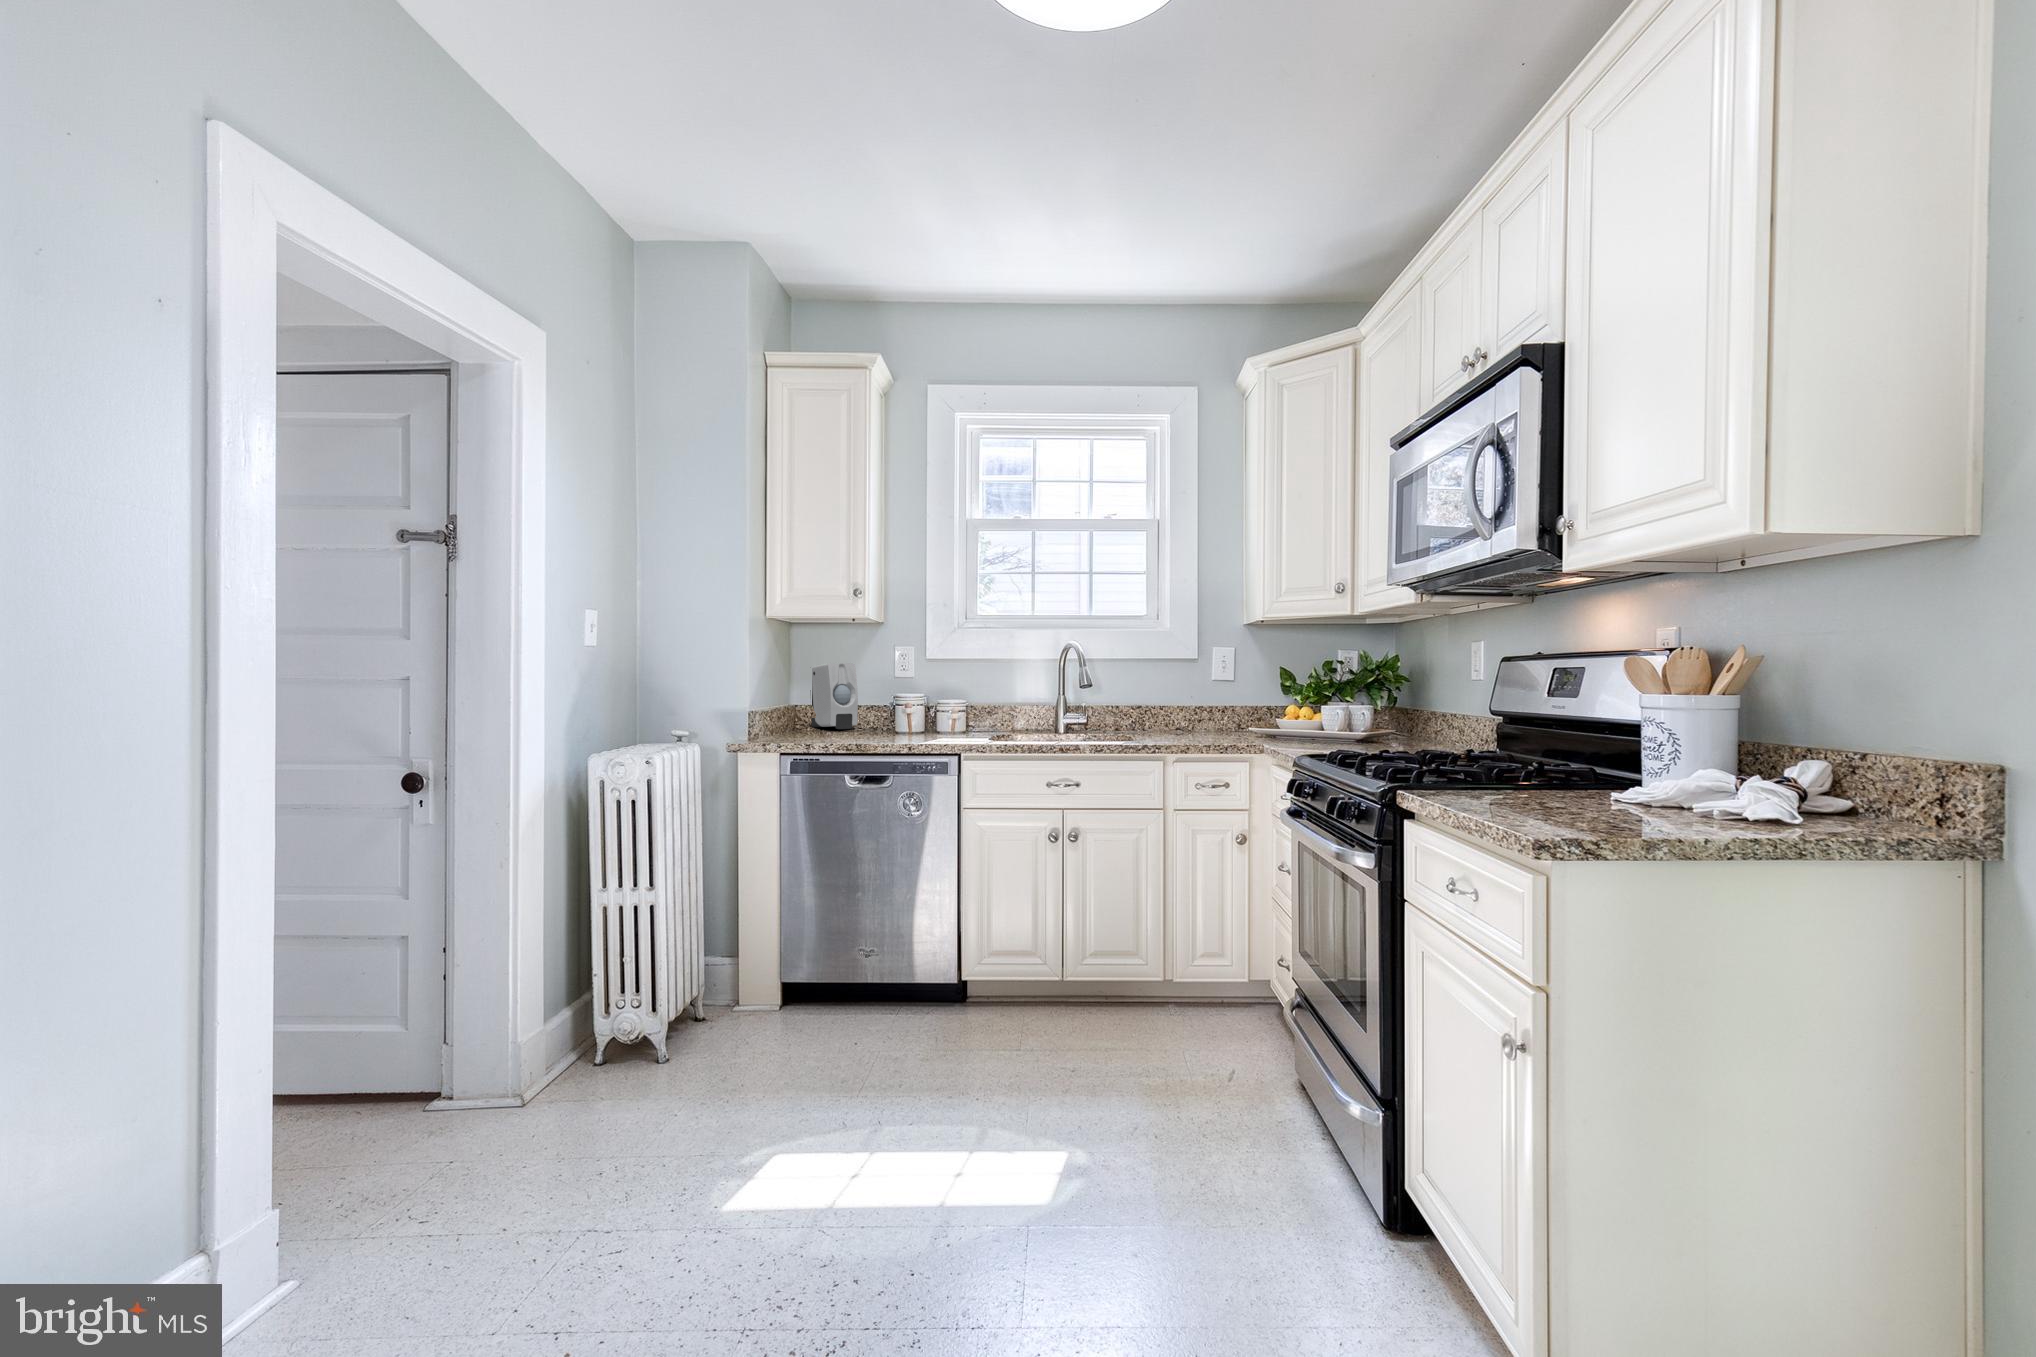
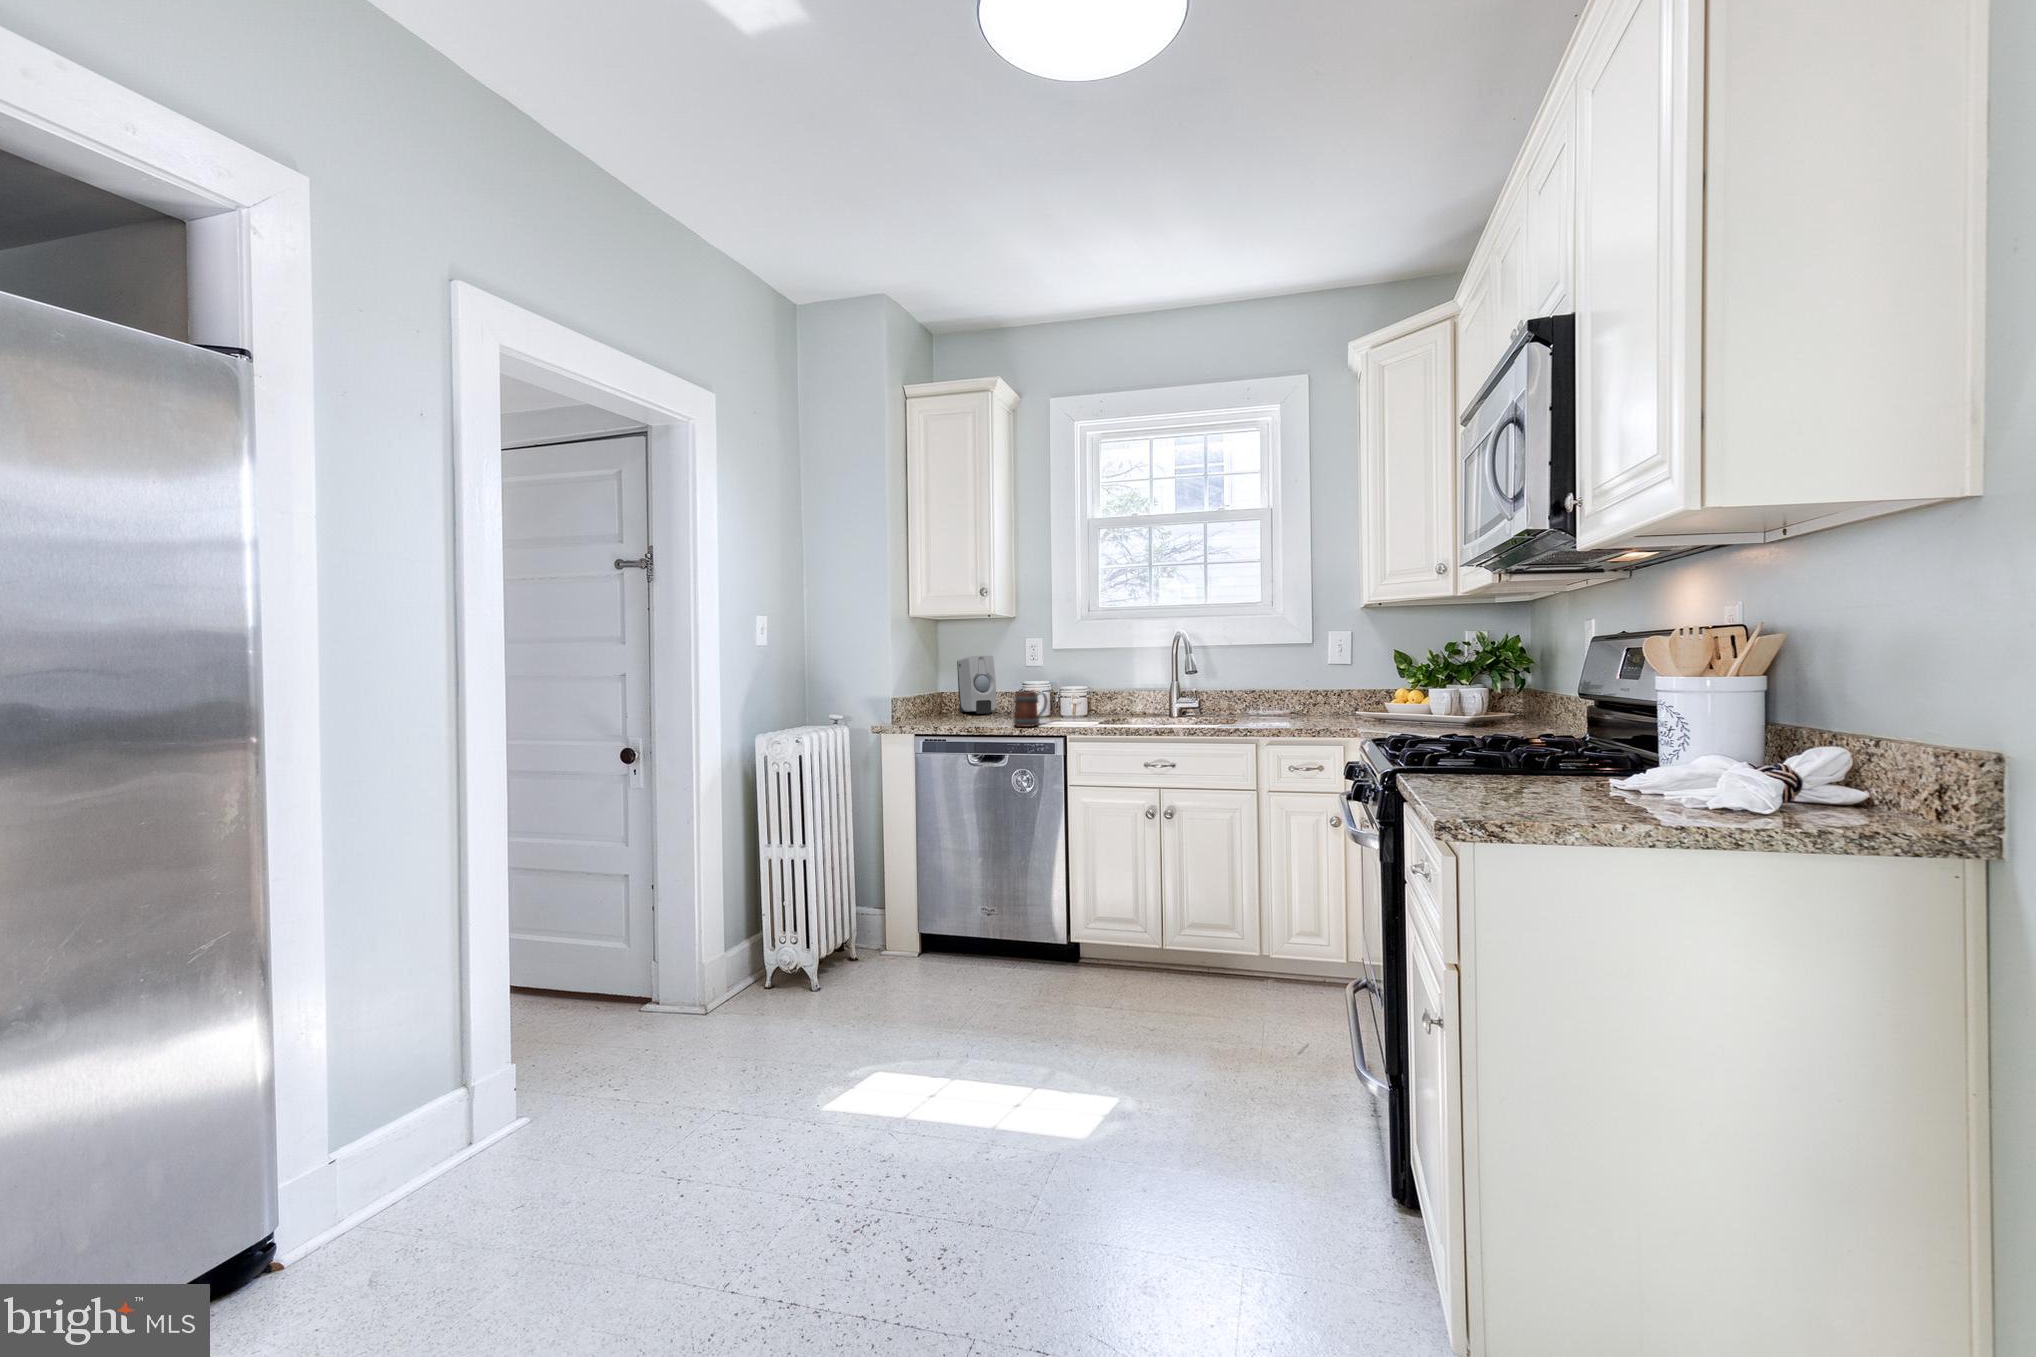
mug: none [893,704,930,744] -> present [1014,691,1048,727]

